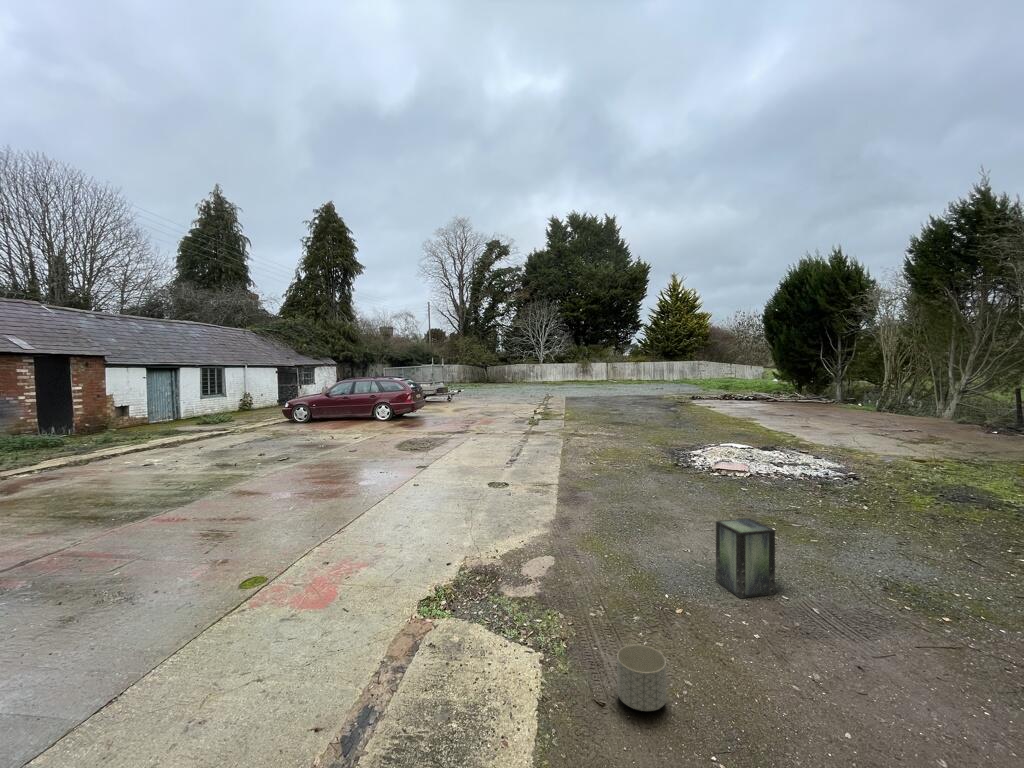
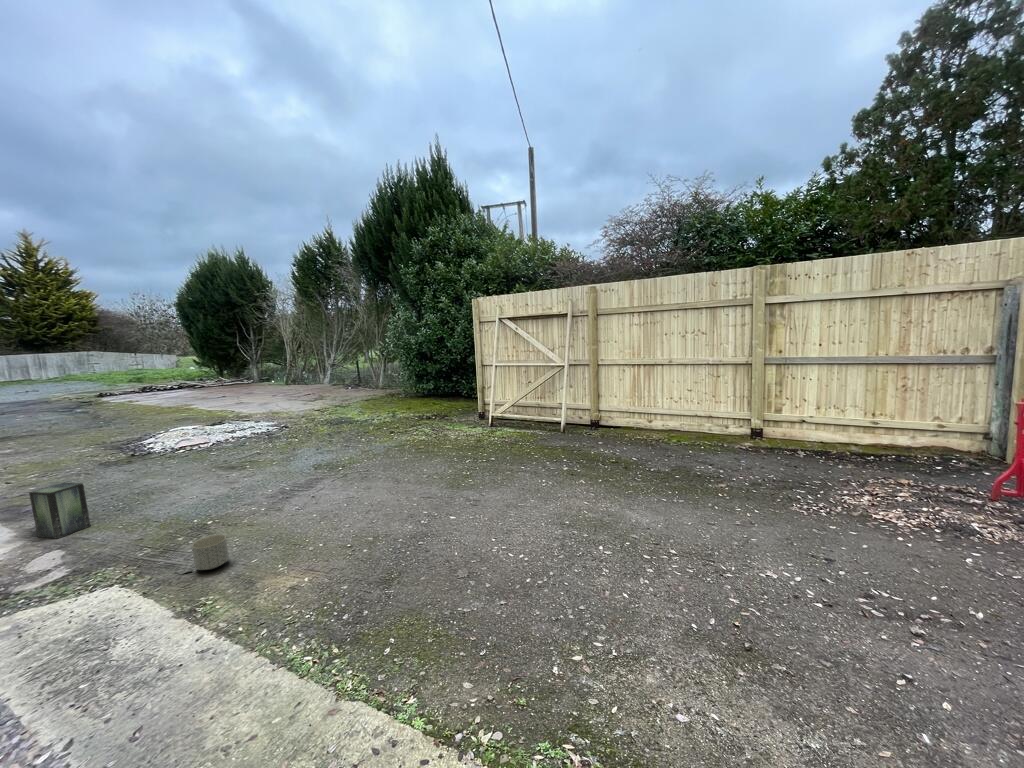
storage box: present [716,519,775,599] -> present [29,483,91,539]

